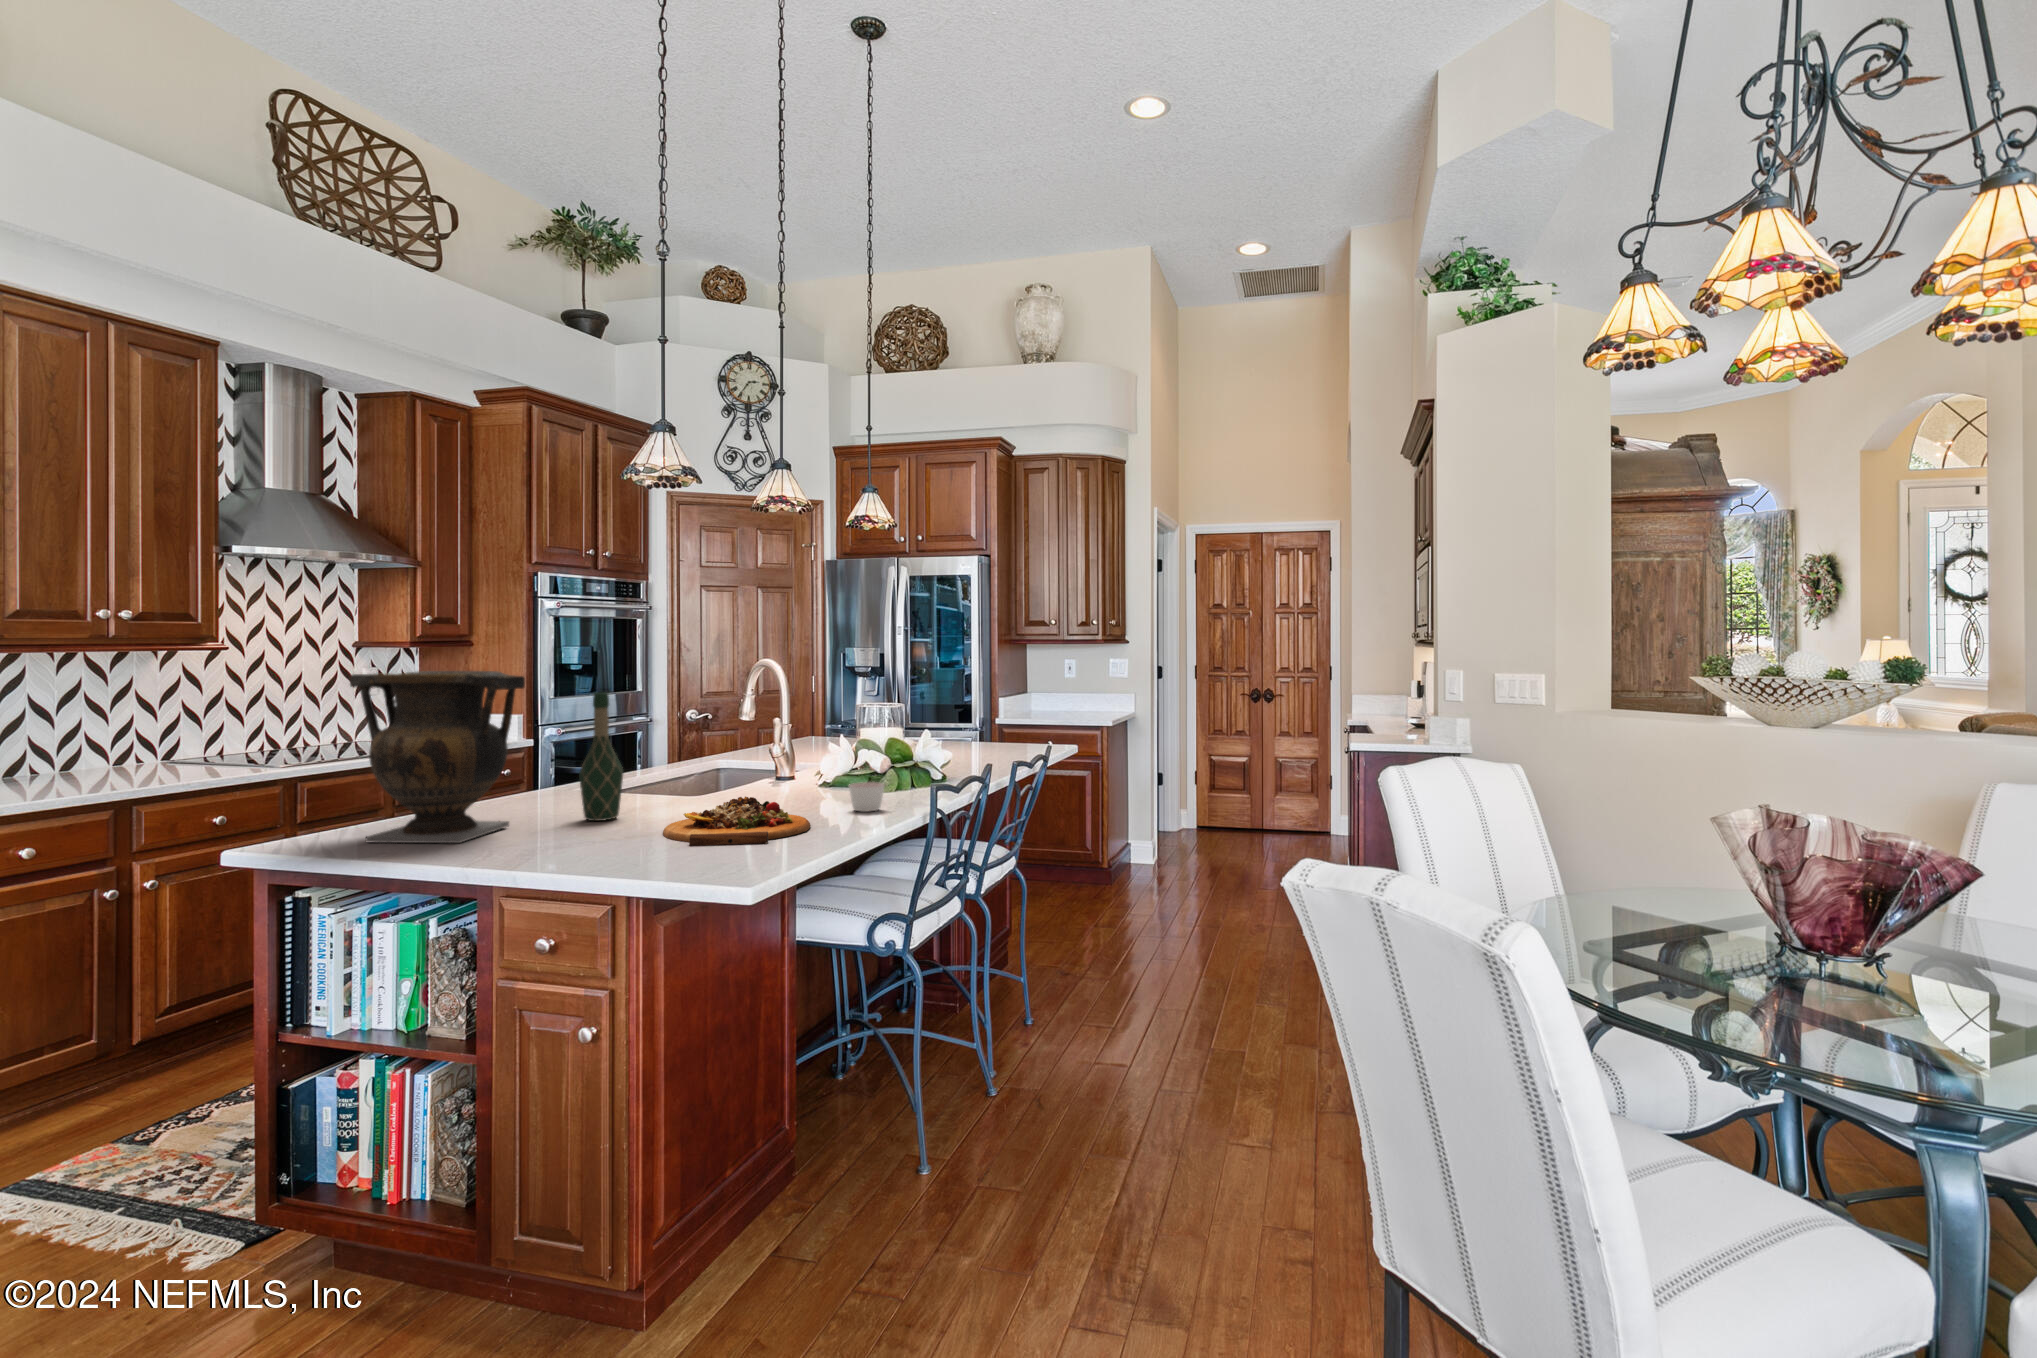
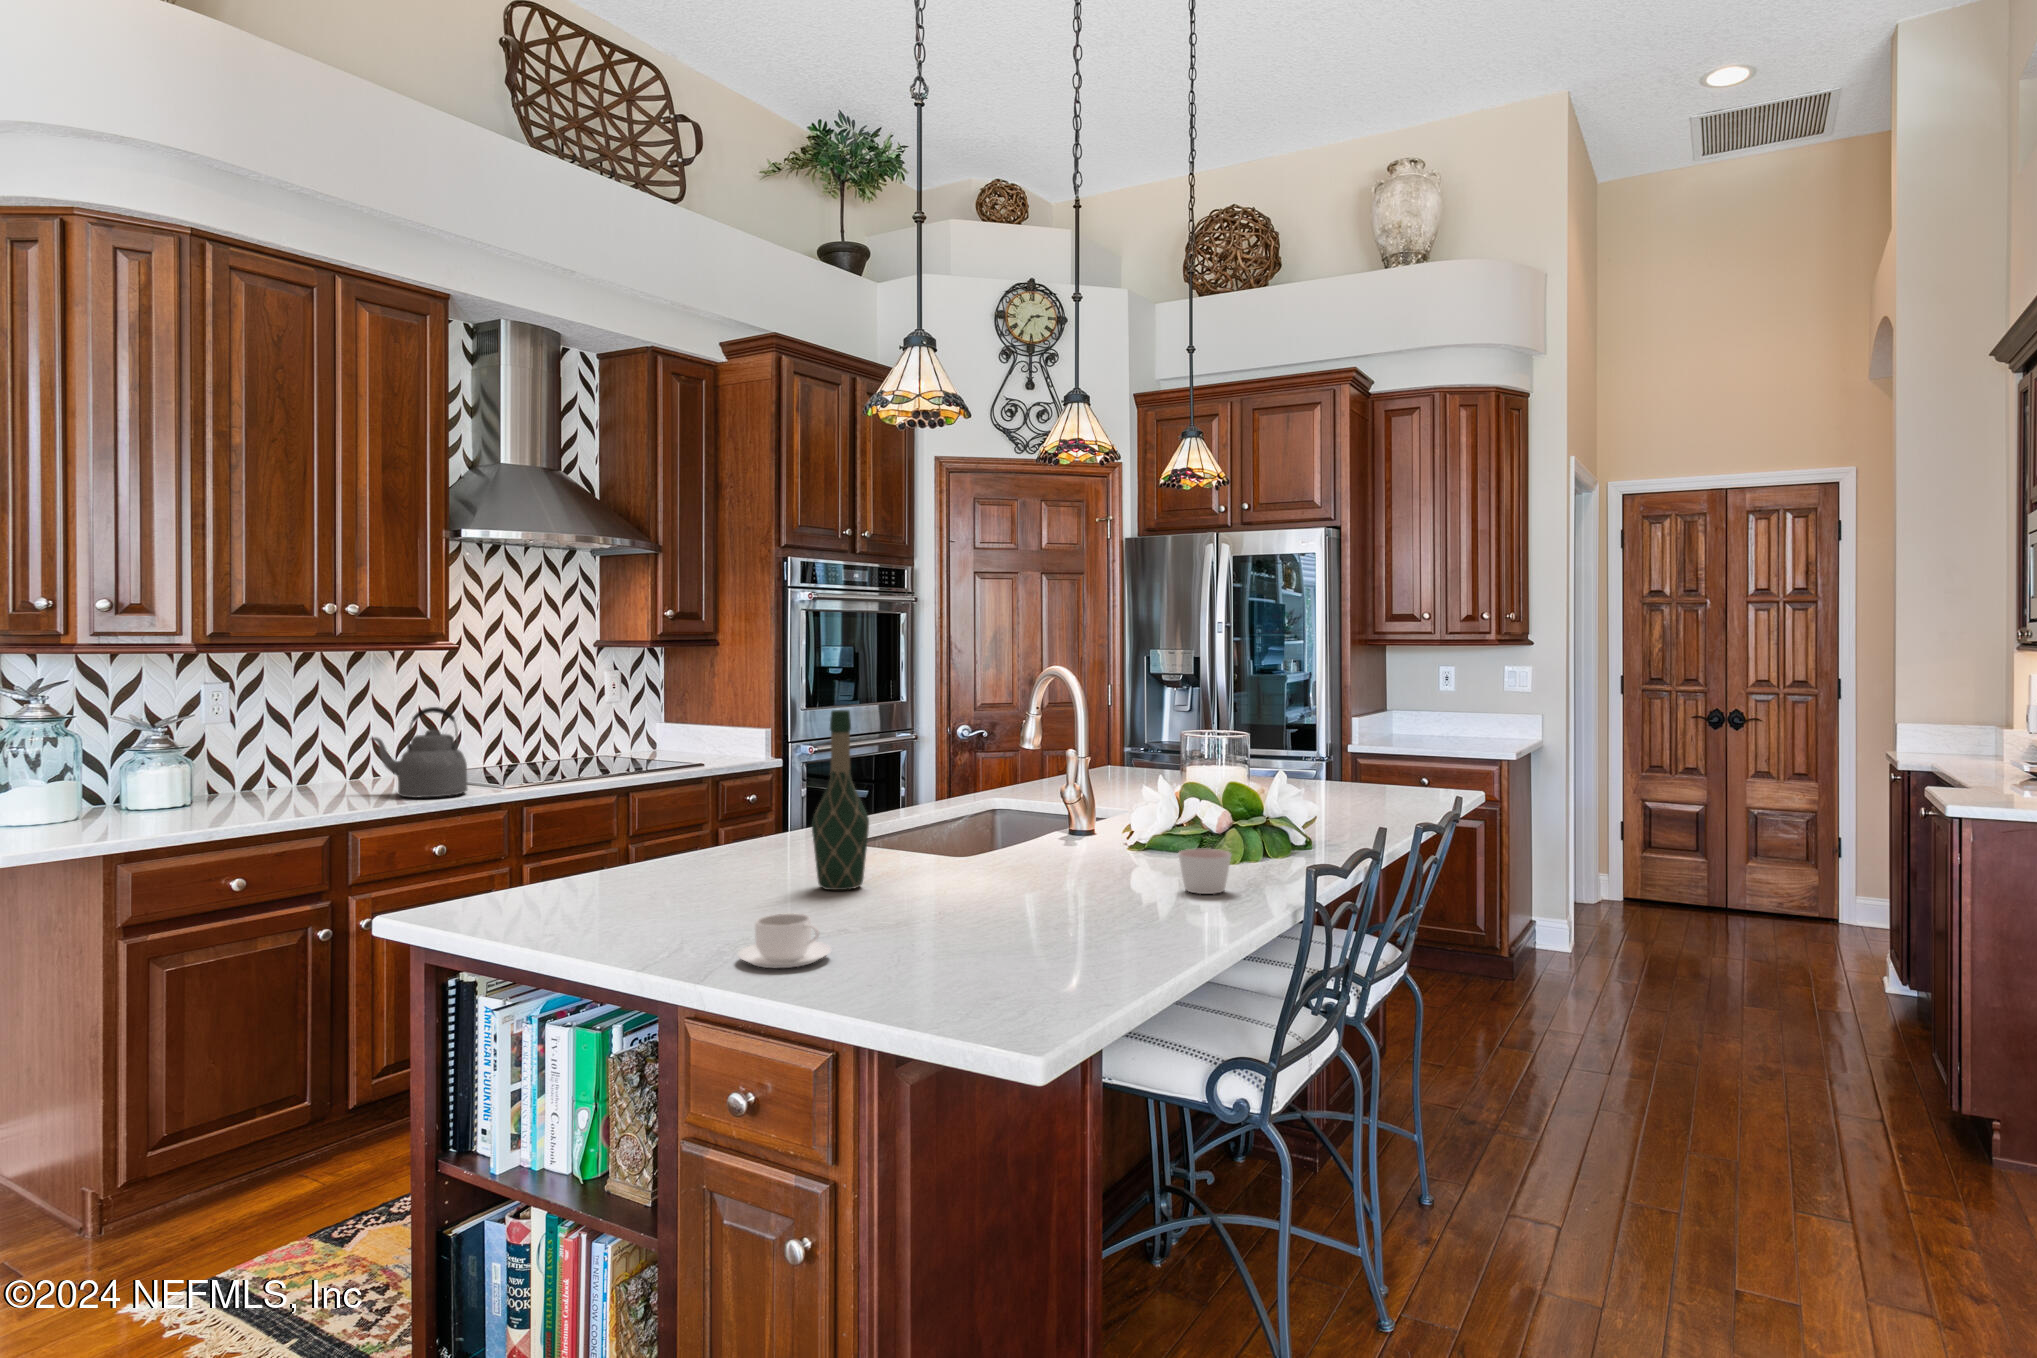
vase: present [350,671,525,843] -> none [527,679,741,921]
kettle: none [143,699,243,777] -> present [371,707,468,797]
cutting board: present [663,797,811,846] -> none [918,868,1128,950]
coffee cup: none [534,828,603,862] -> present [737,913,831,968]

